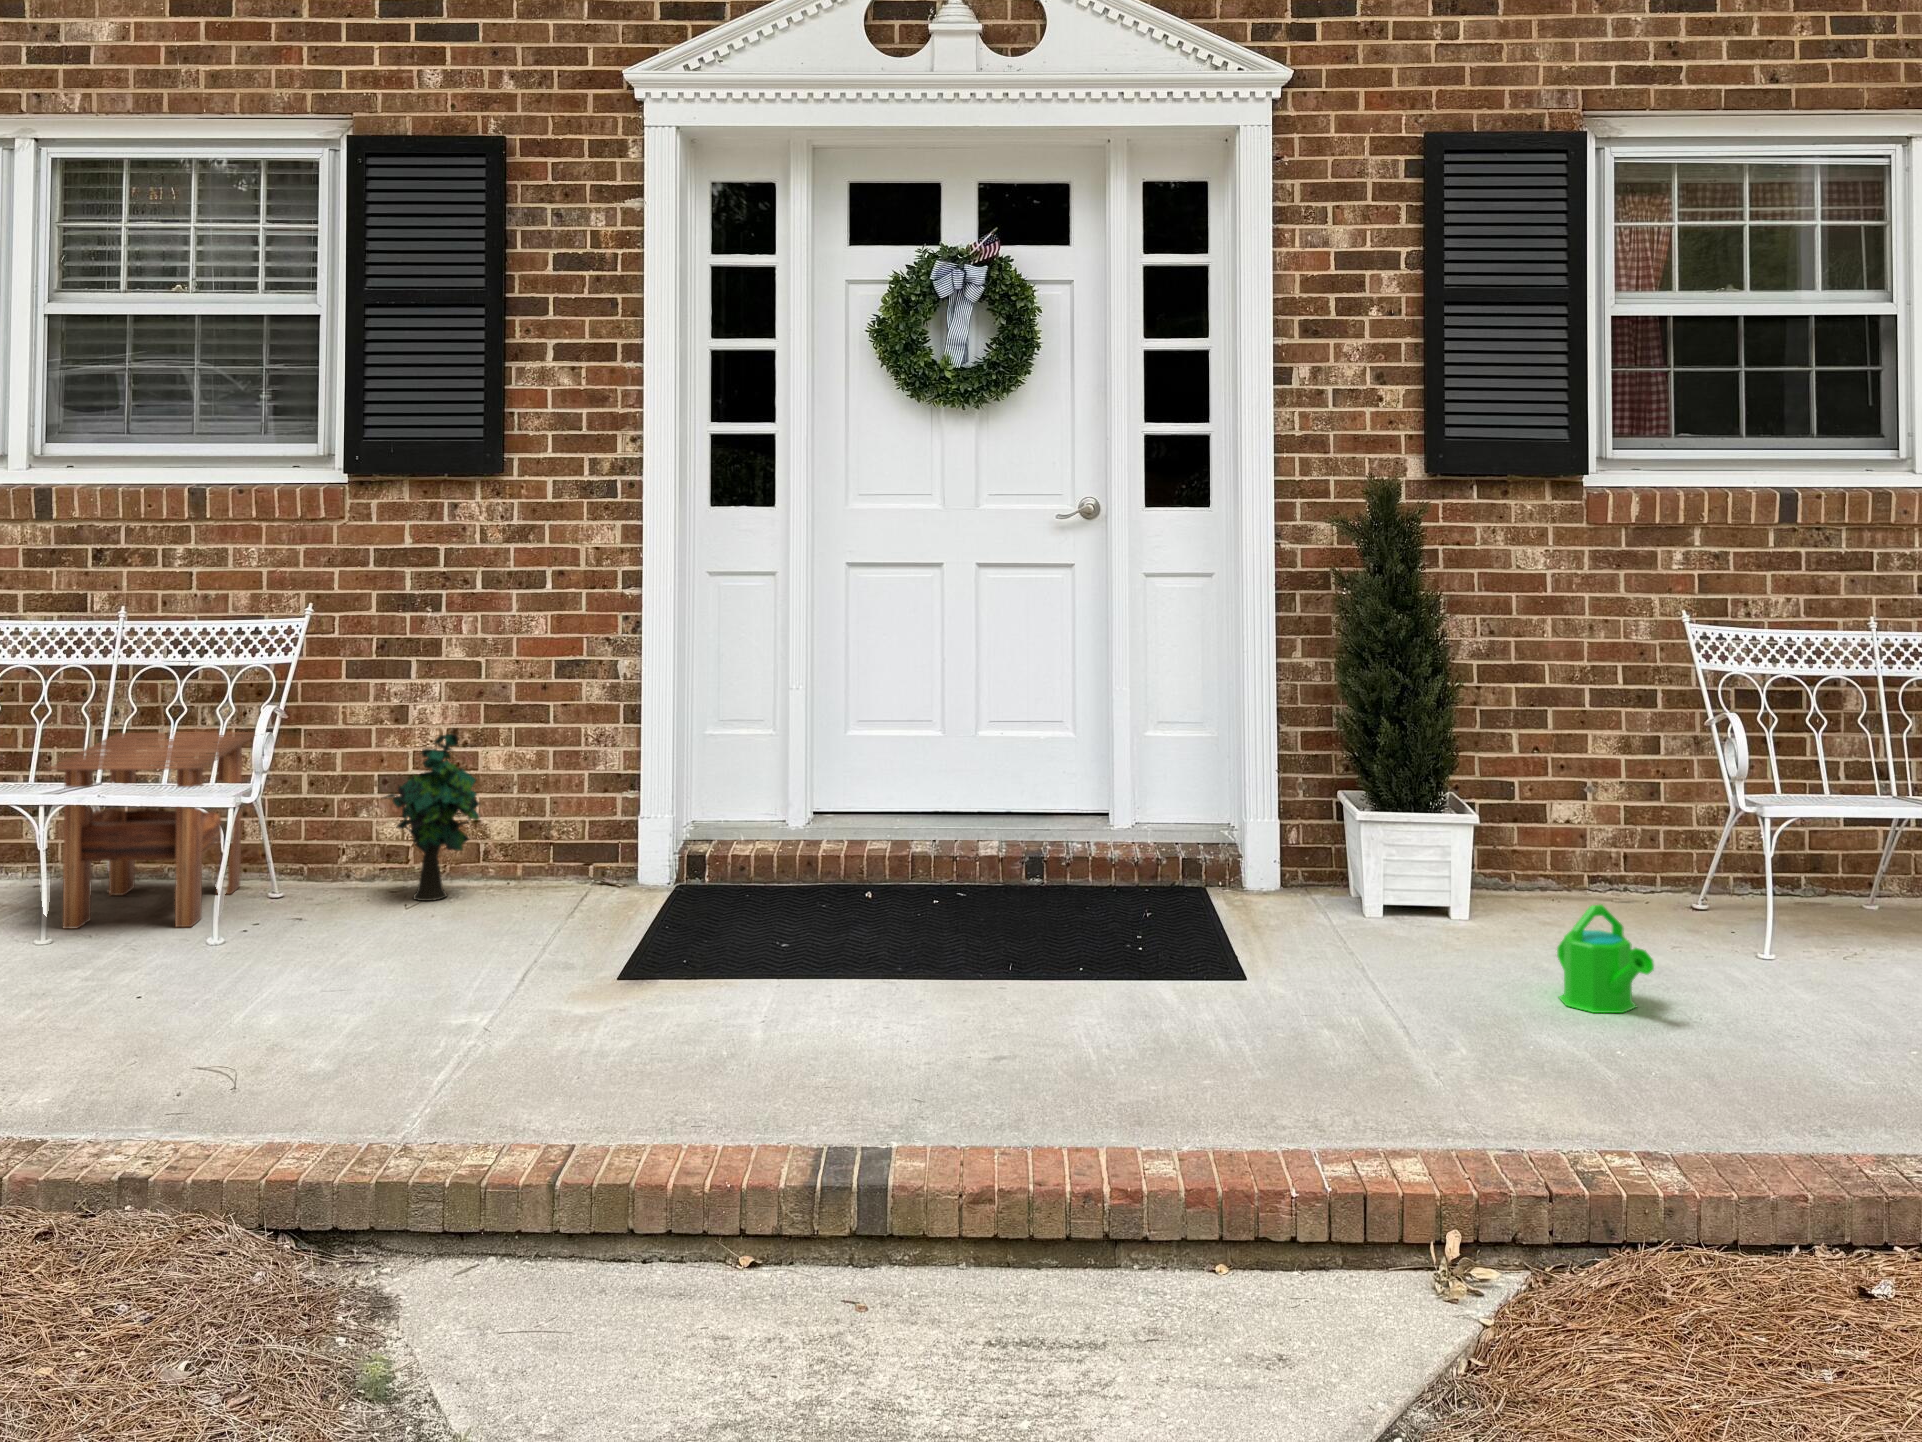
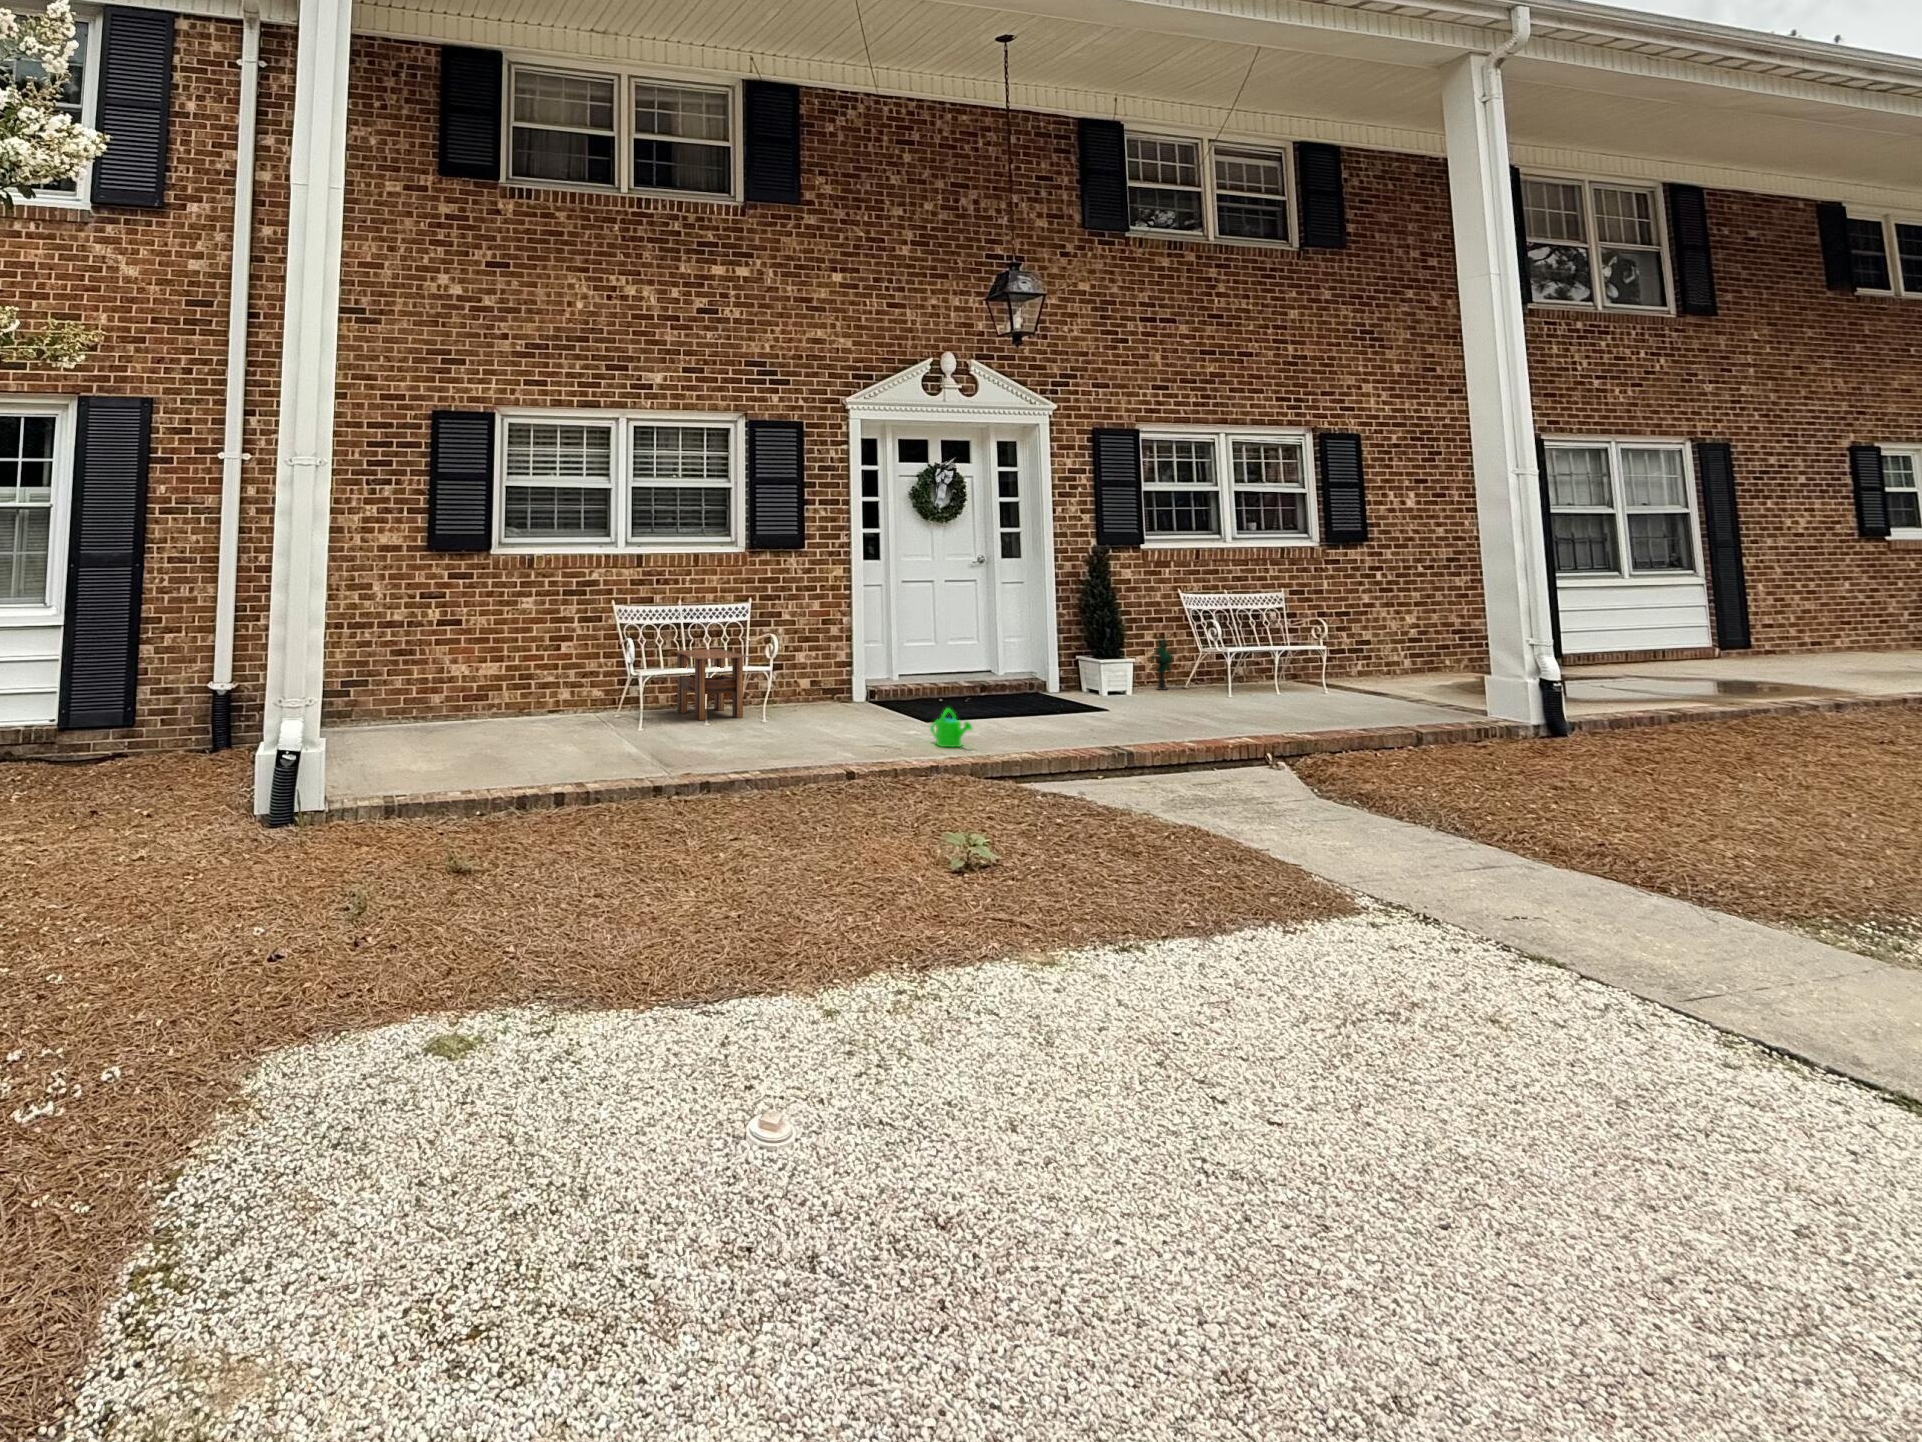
decorative plant: present [384,734,480,901] -> present [1151,636,1173,690]
watering can: present [1557,905,1654,1013] -> present [930,708,972,747]

